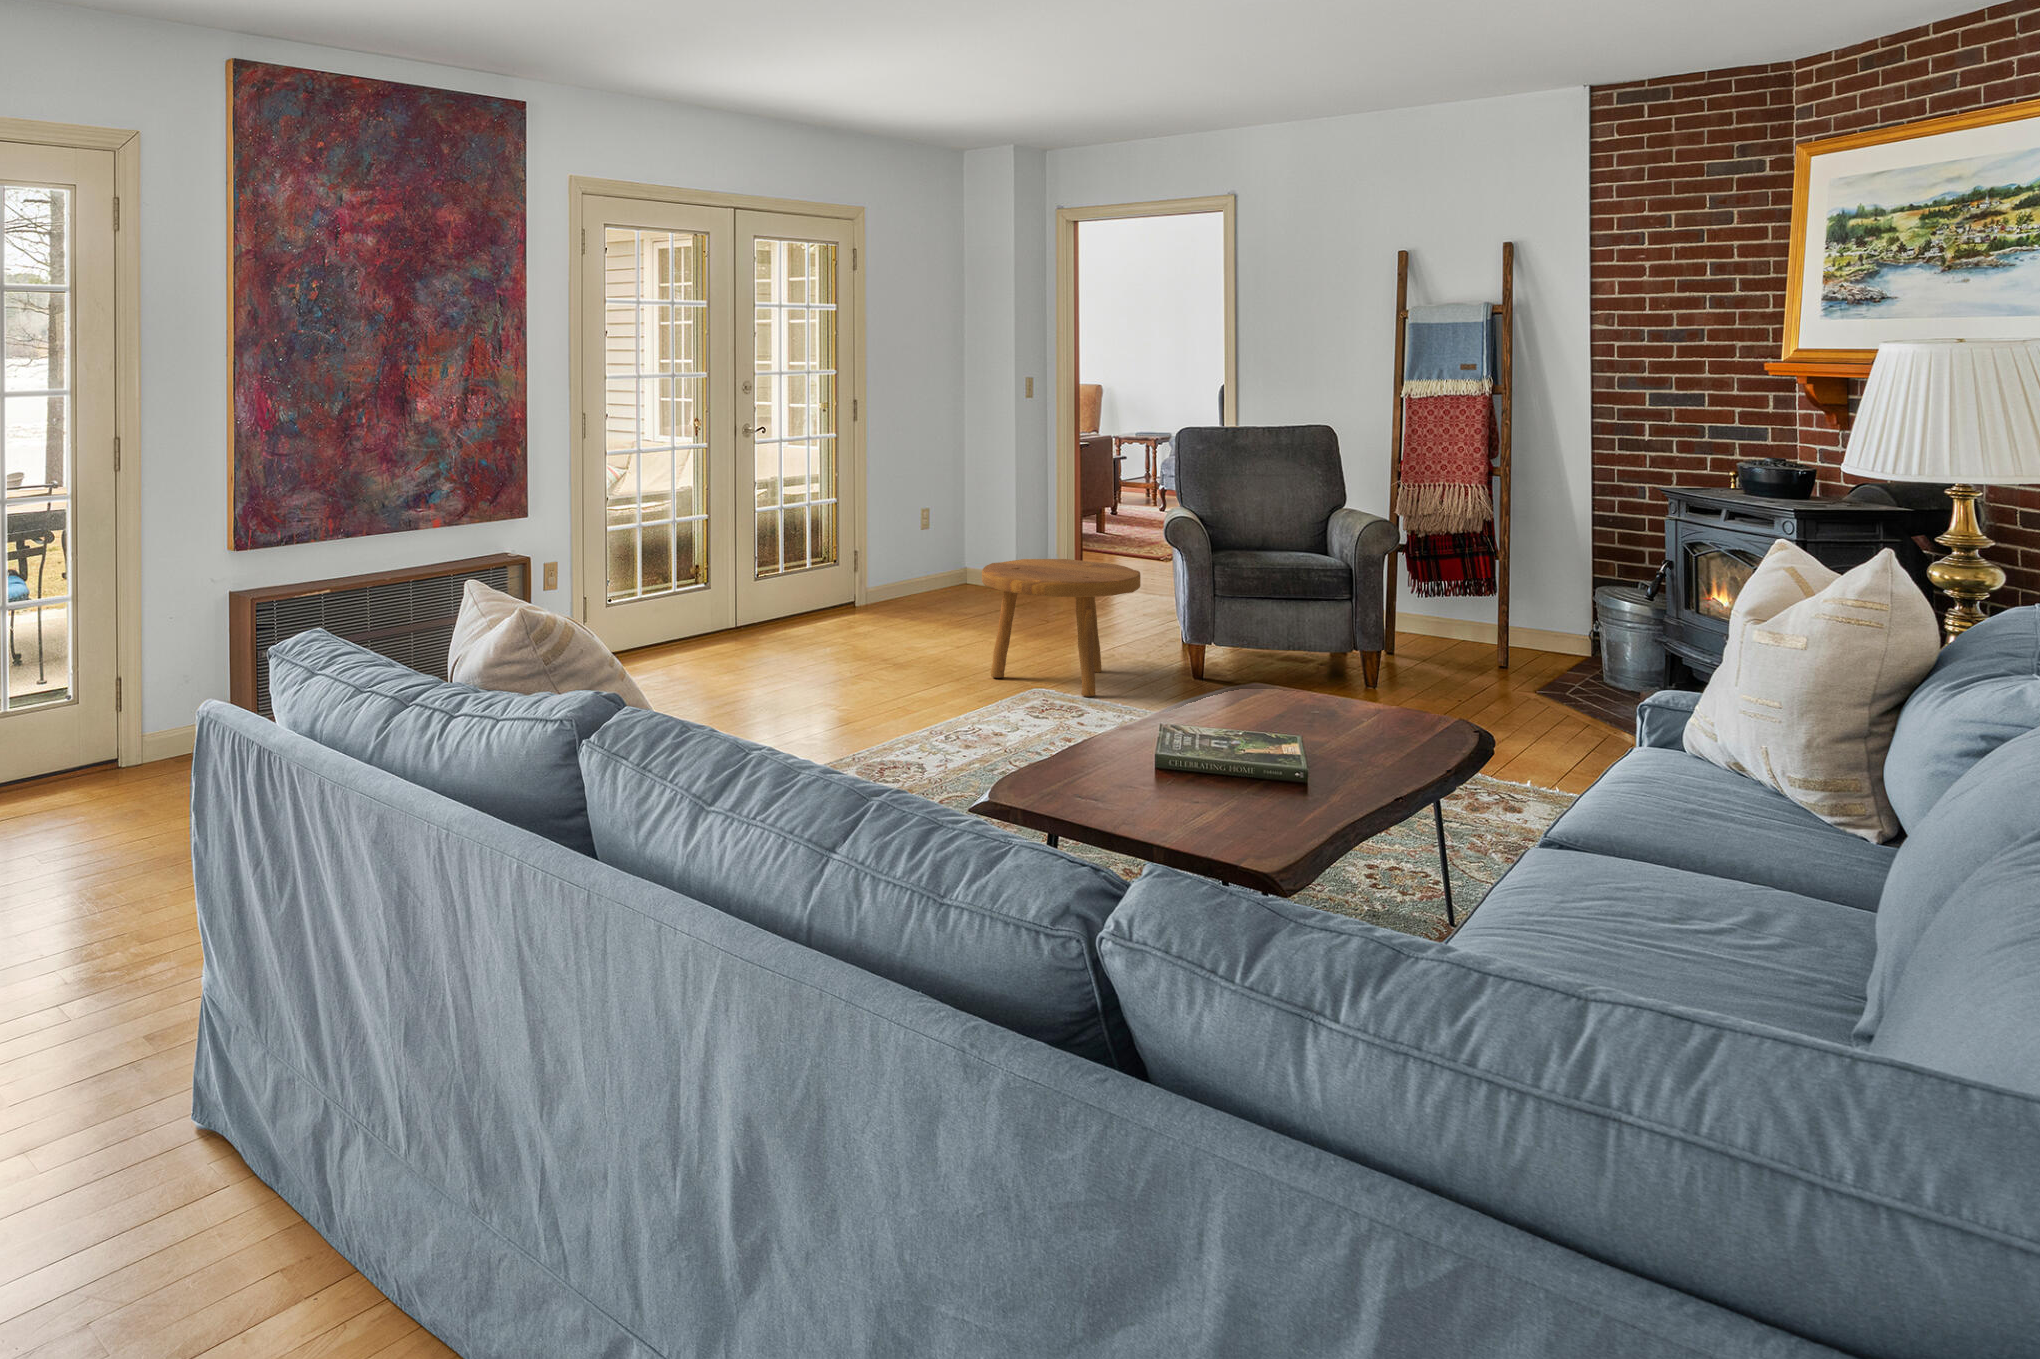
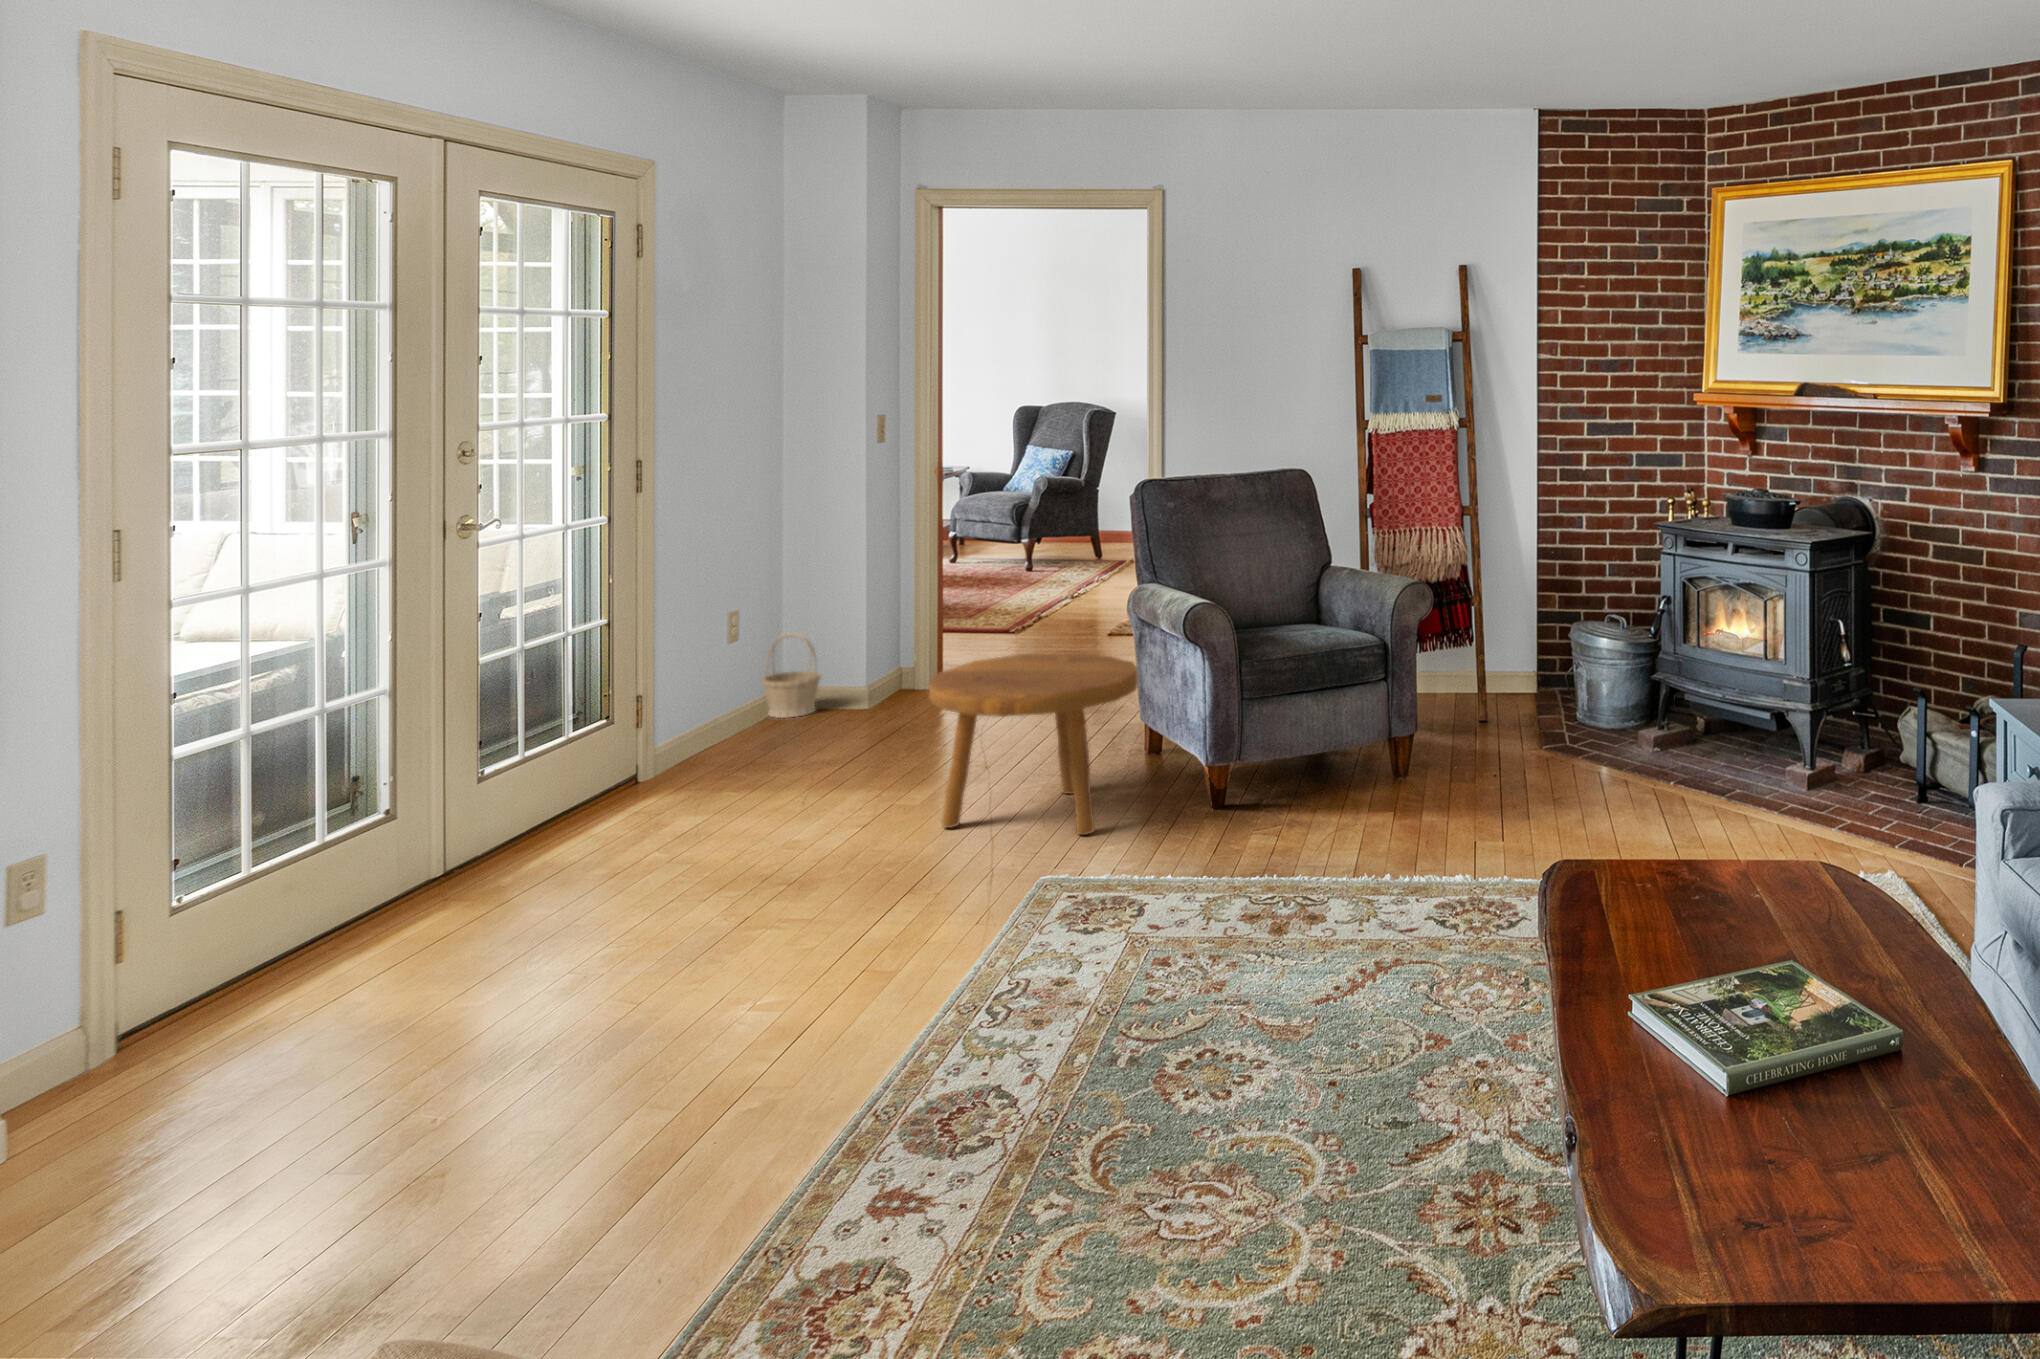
basket: none [910,540,951,603] -> present [762,633,821,718]

